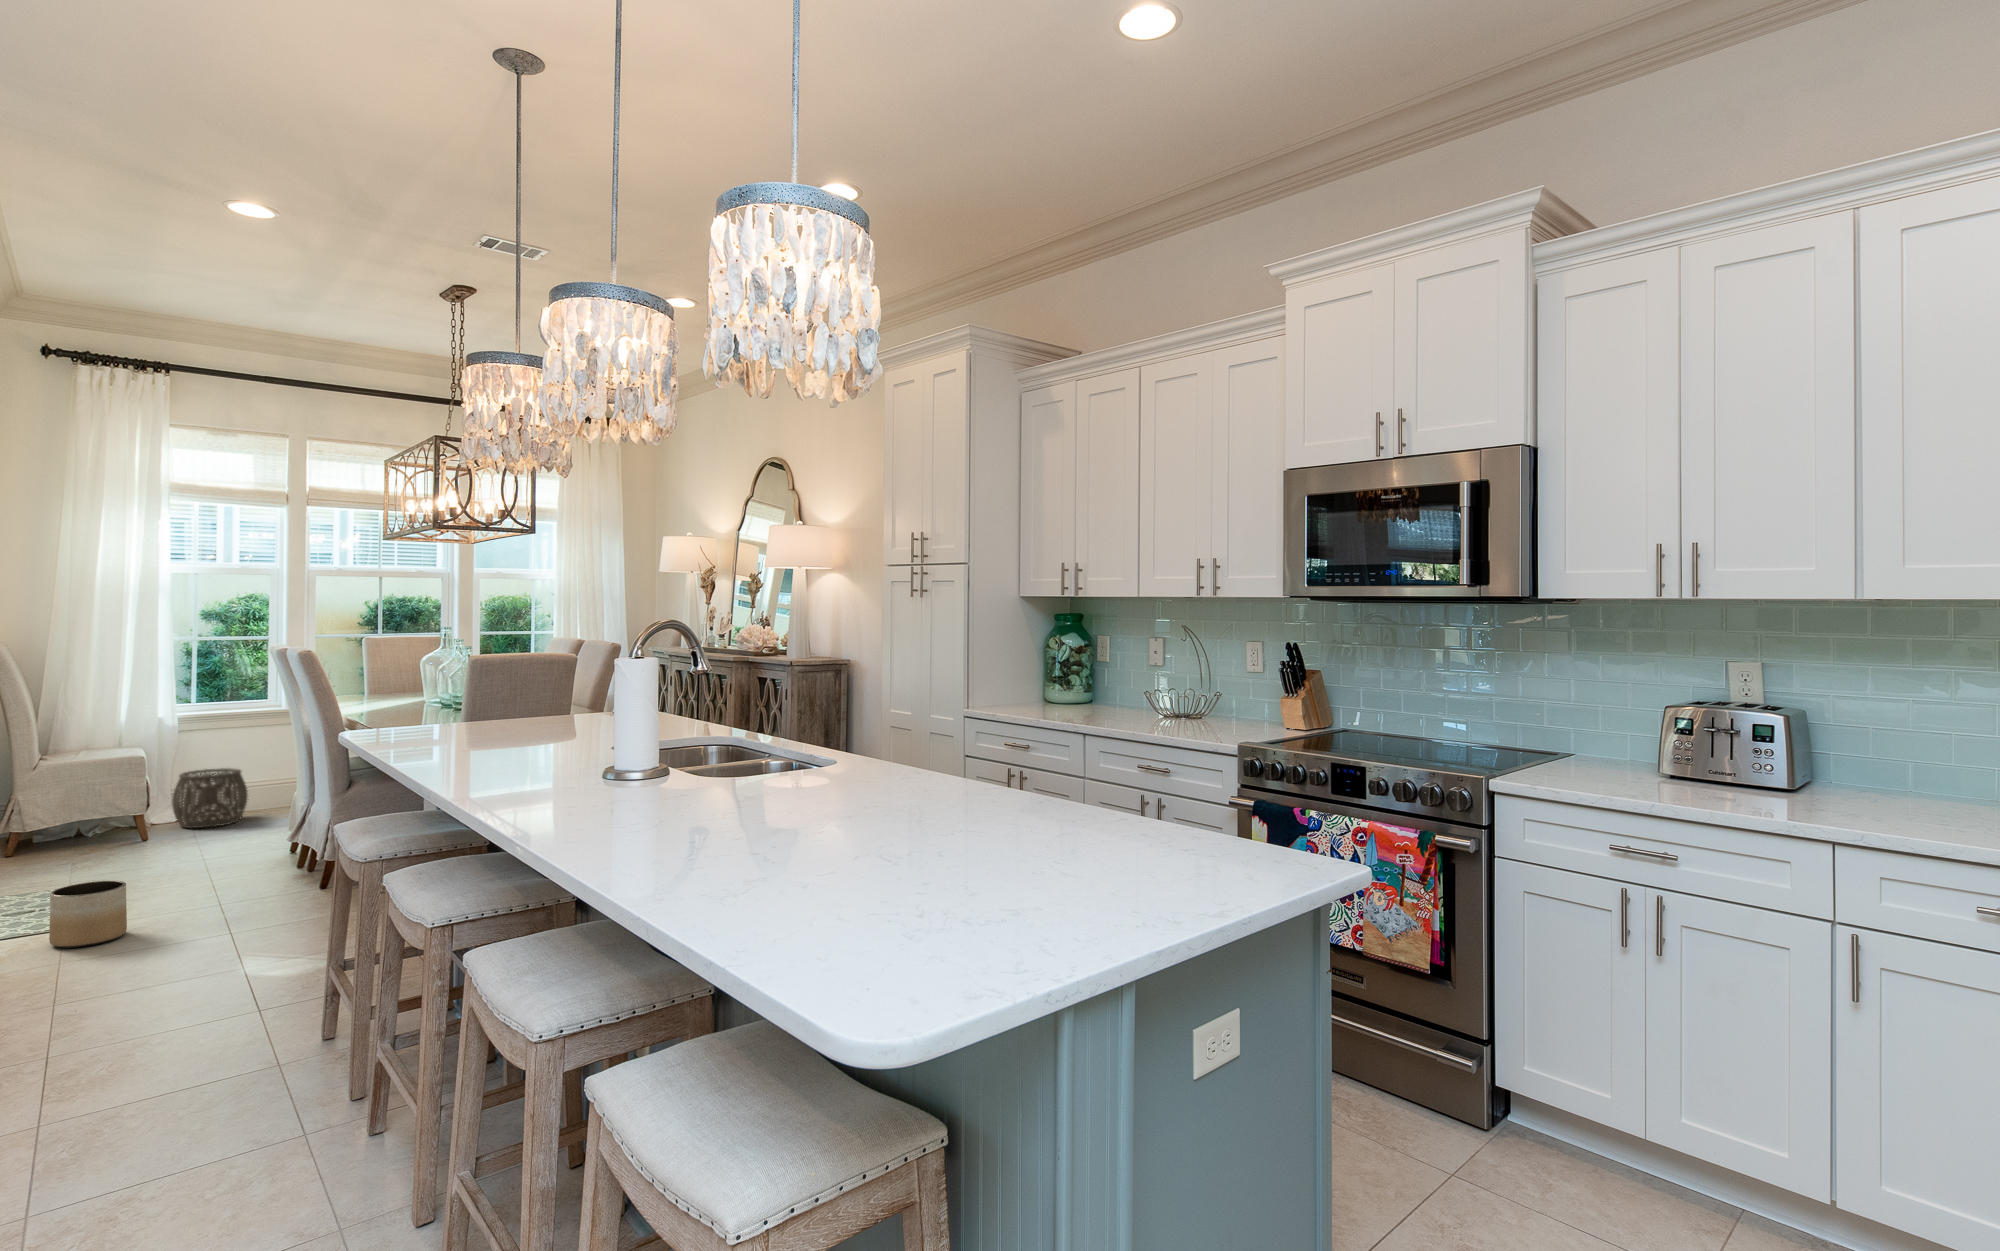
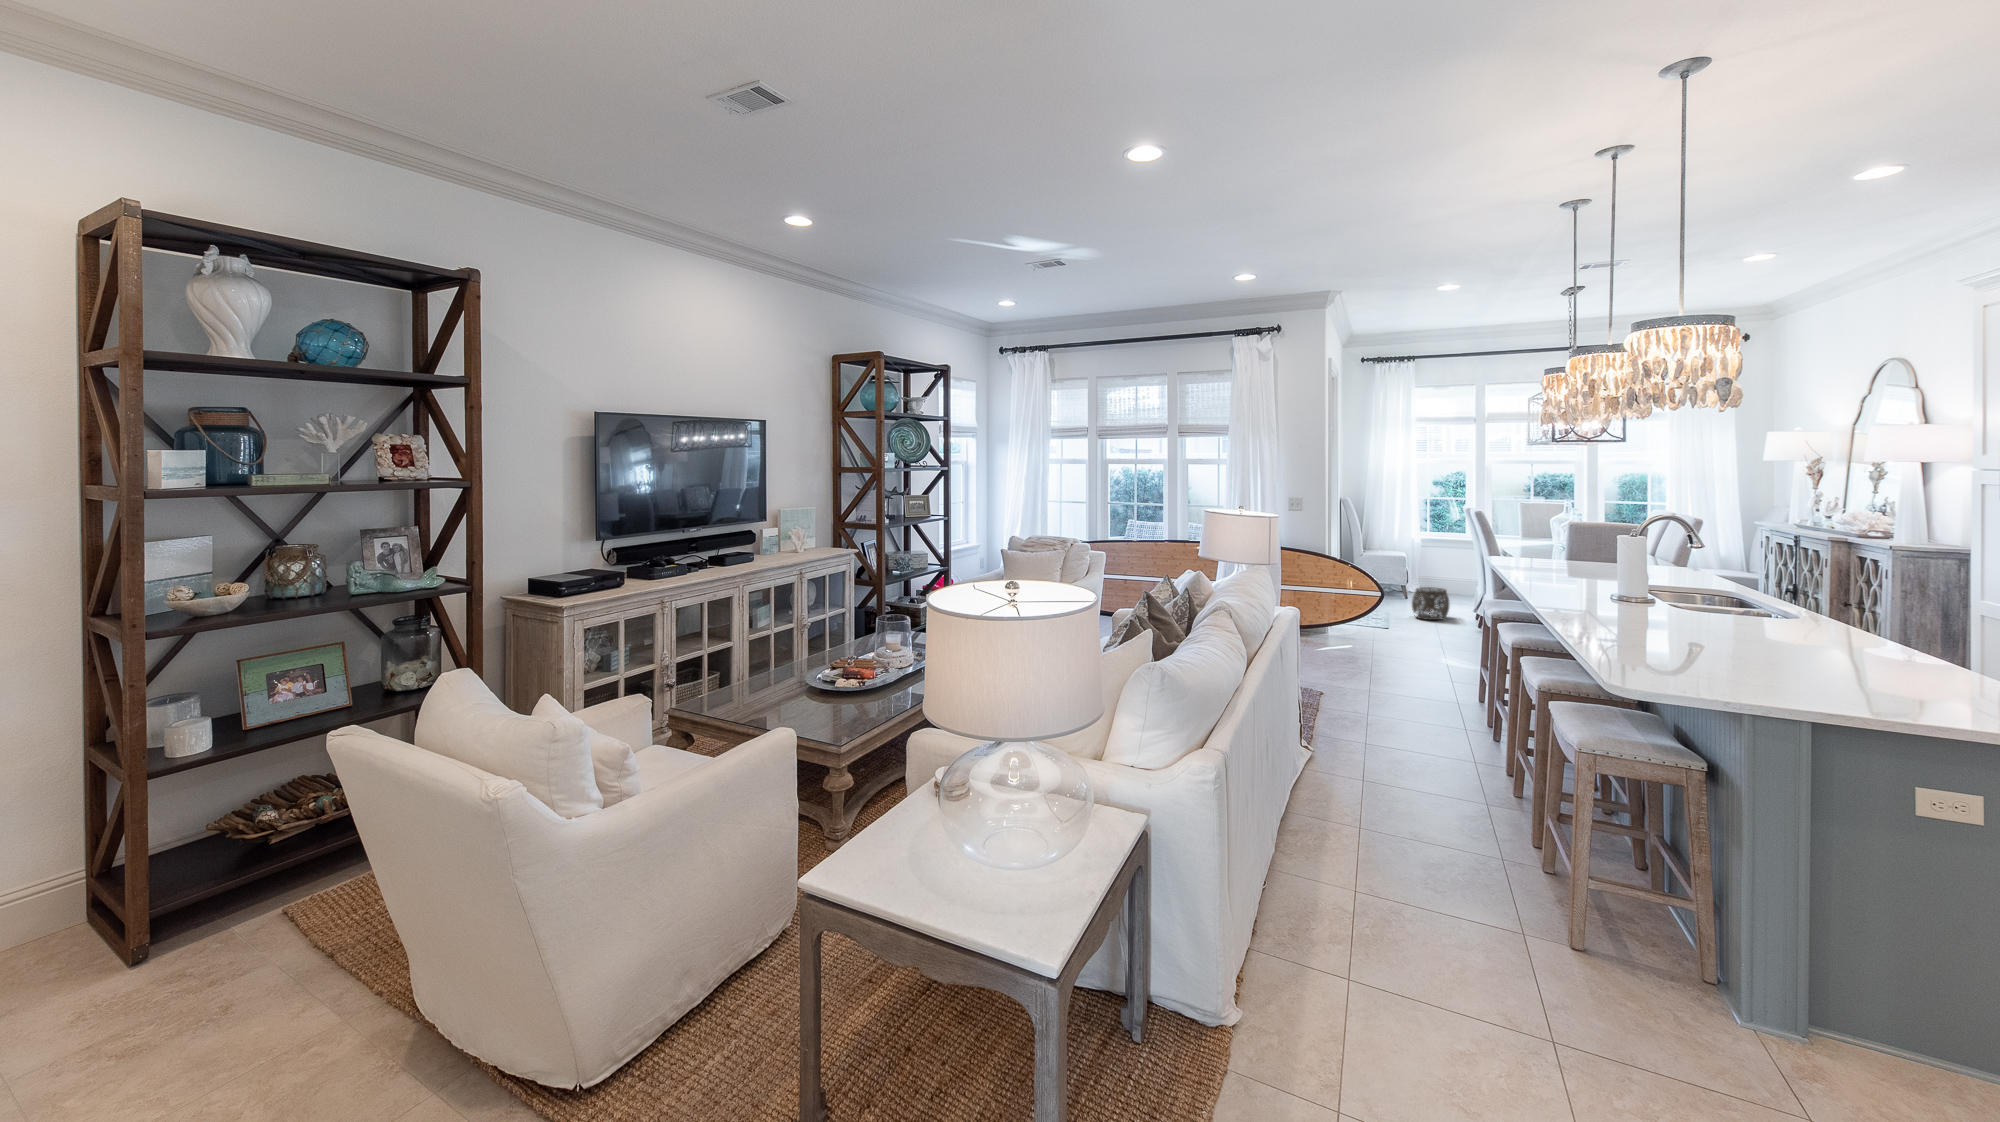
planter: present [49,881,127,948] -> none [1383,639,1414,668]

